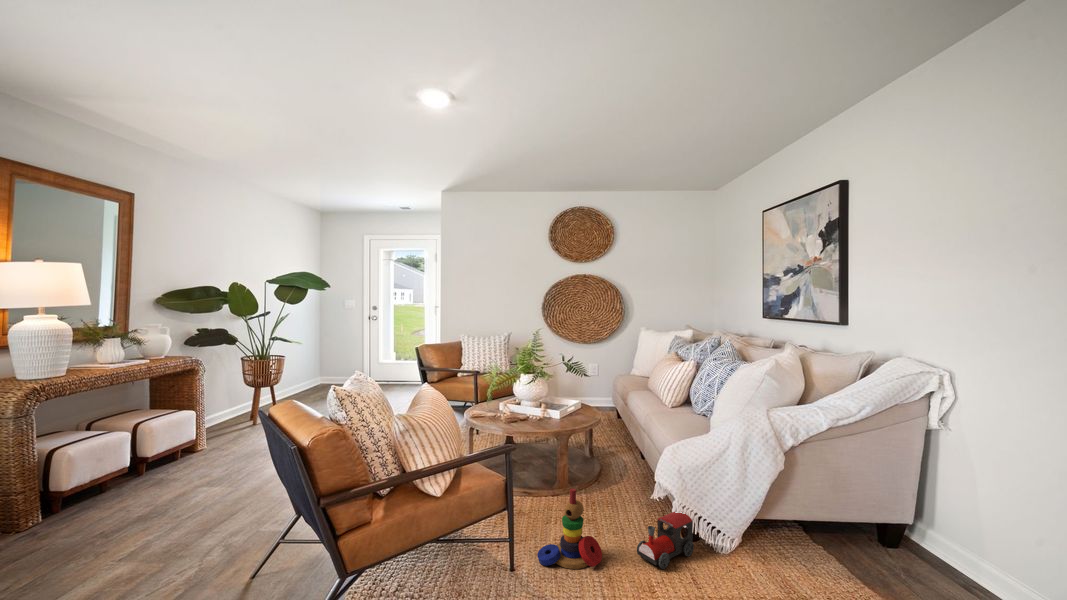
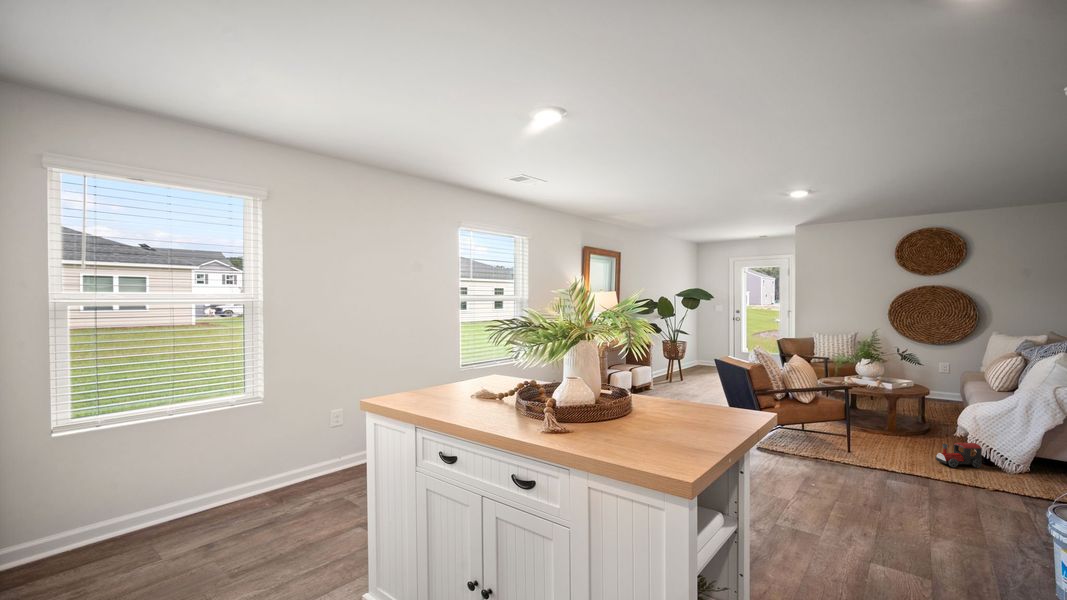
stacking toy: present [537,489,602,569] -> none [866,417,909,459]

